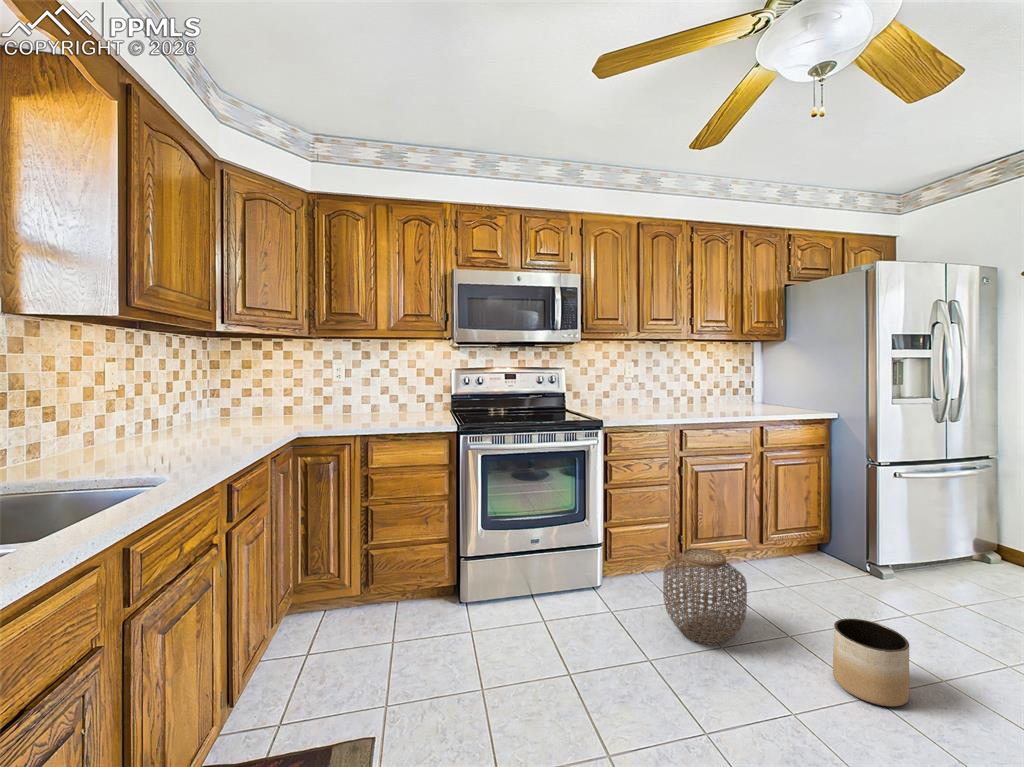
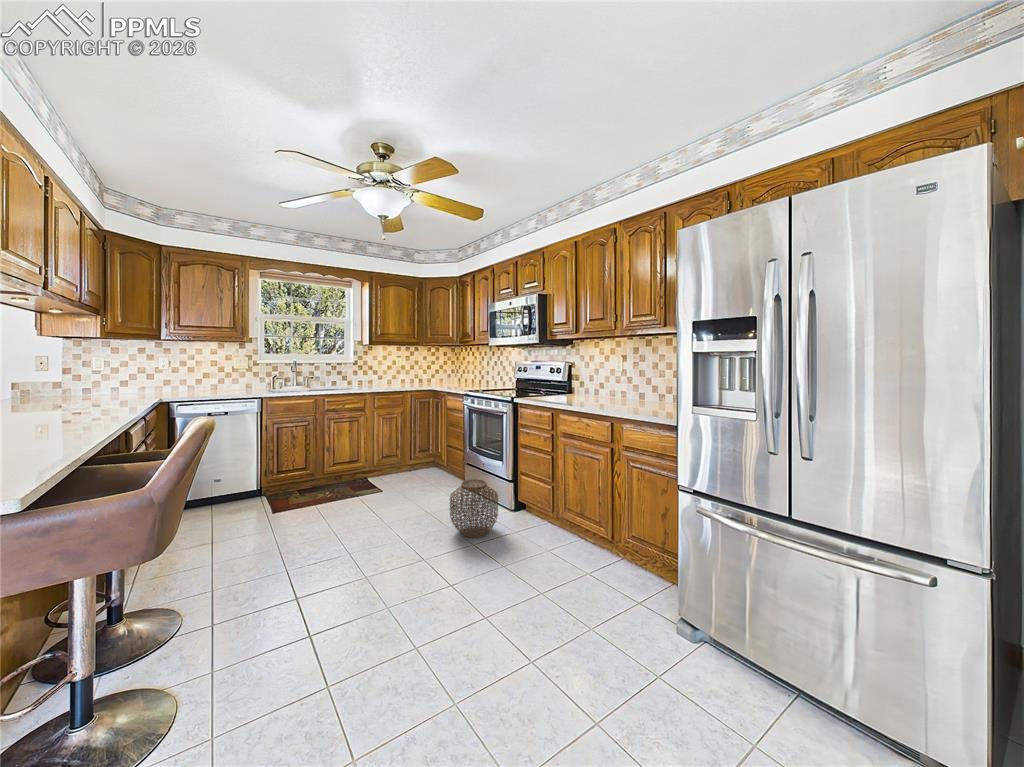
planter: present [833,619,909,707] -> none [413,533,453,586]

